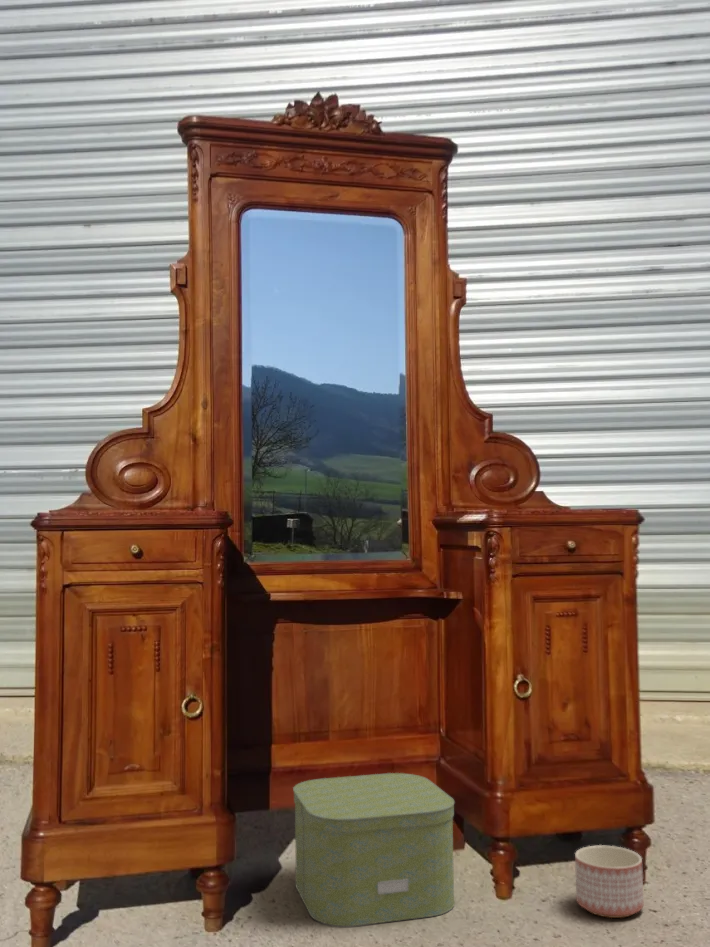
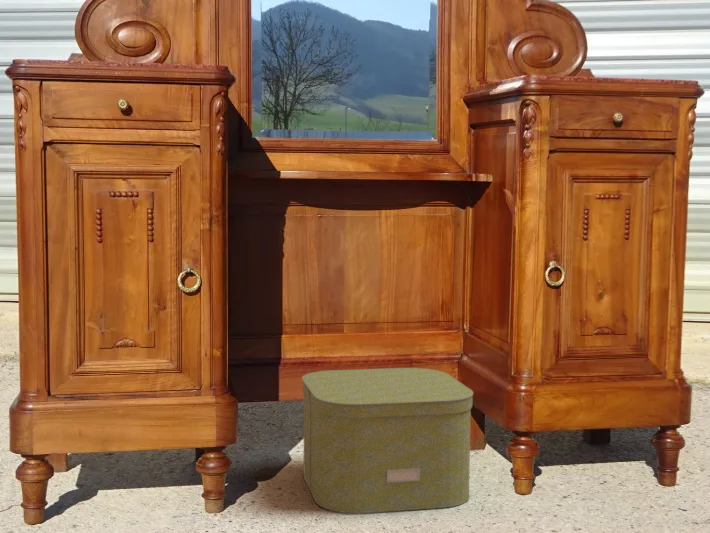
planter: present [575,845,644,918] -> none [600,444,674,516]

